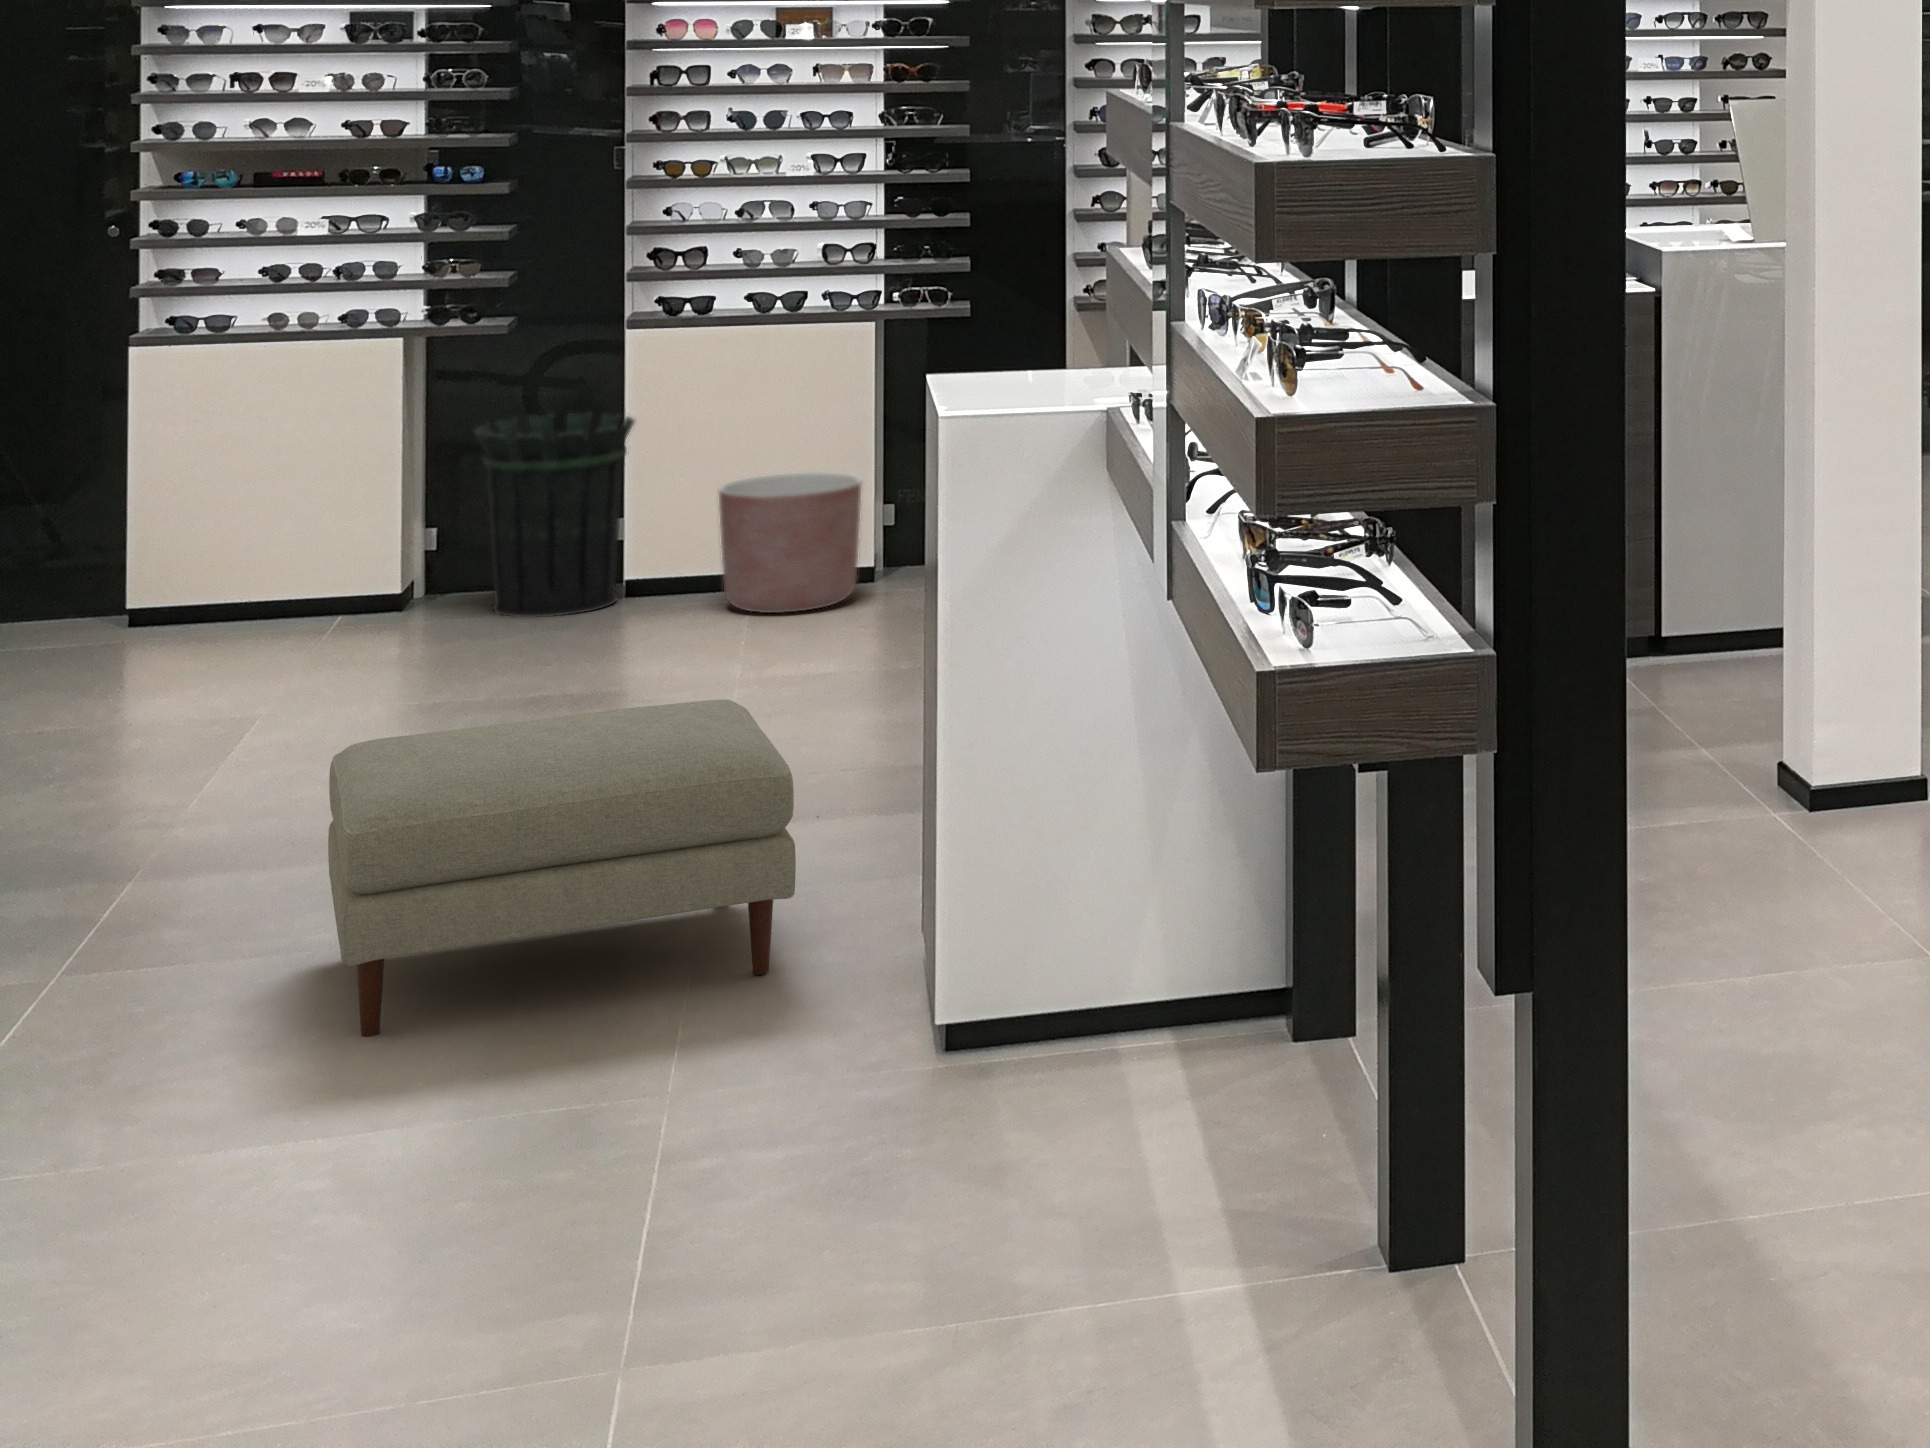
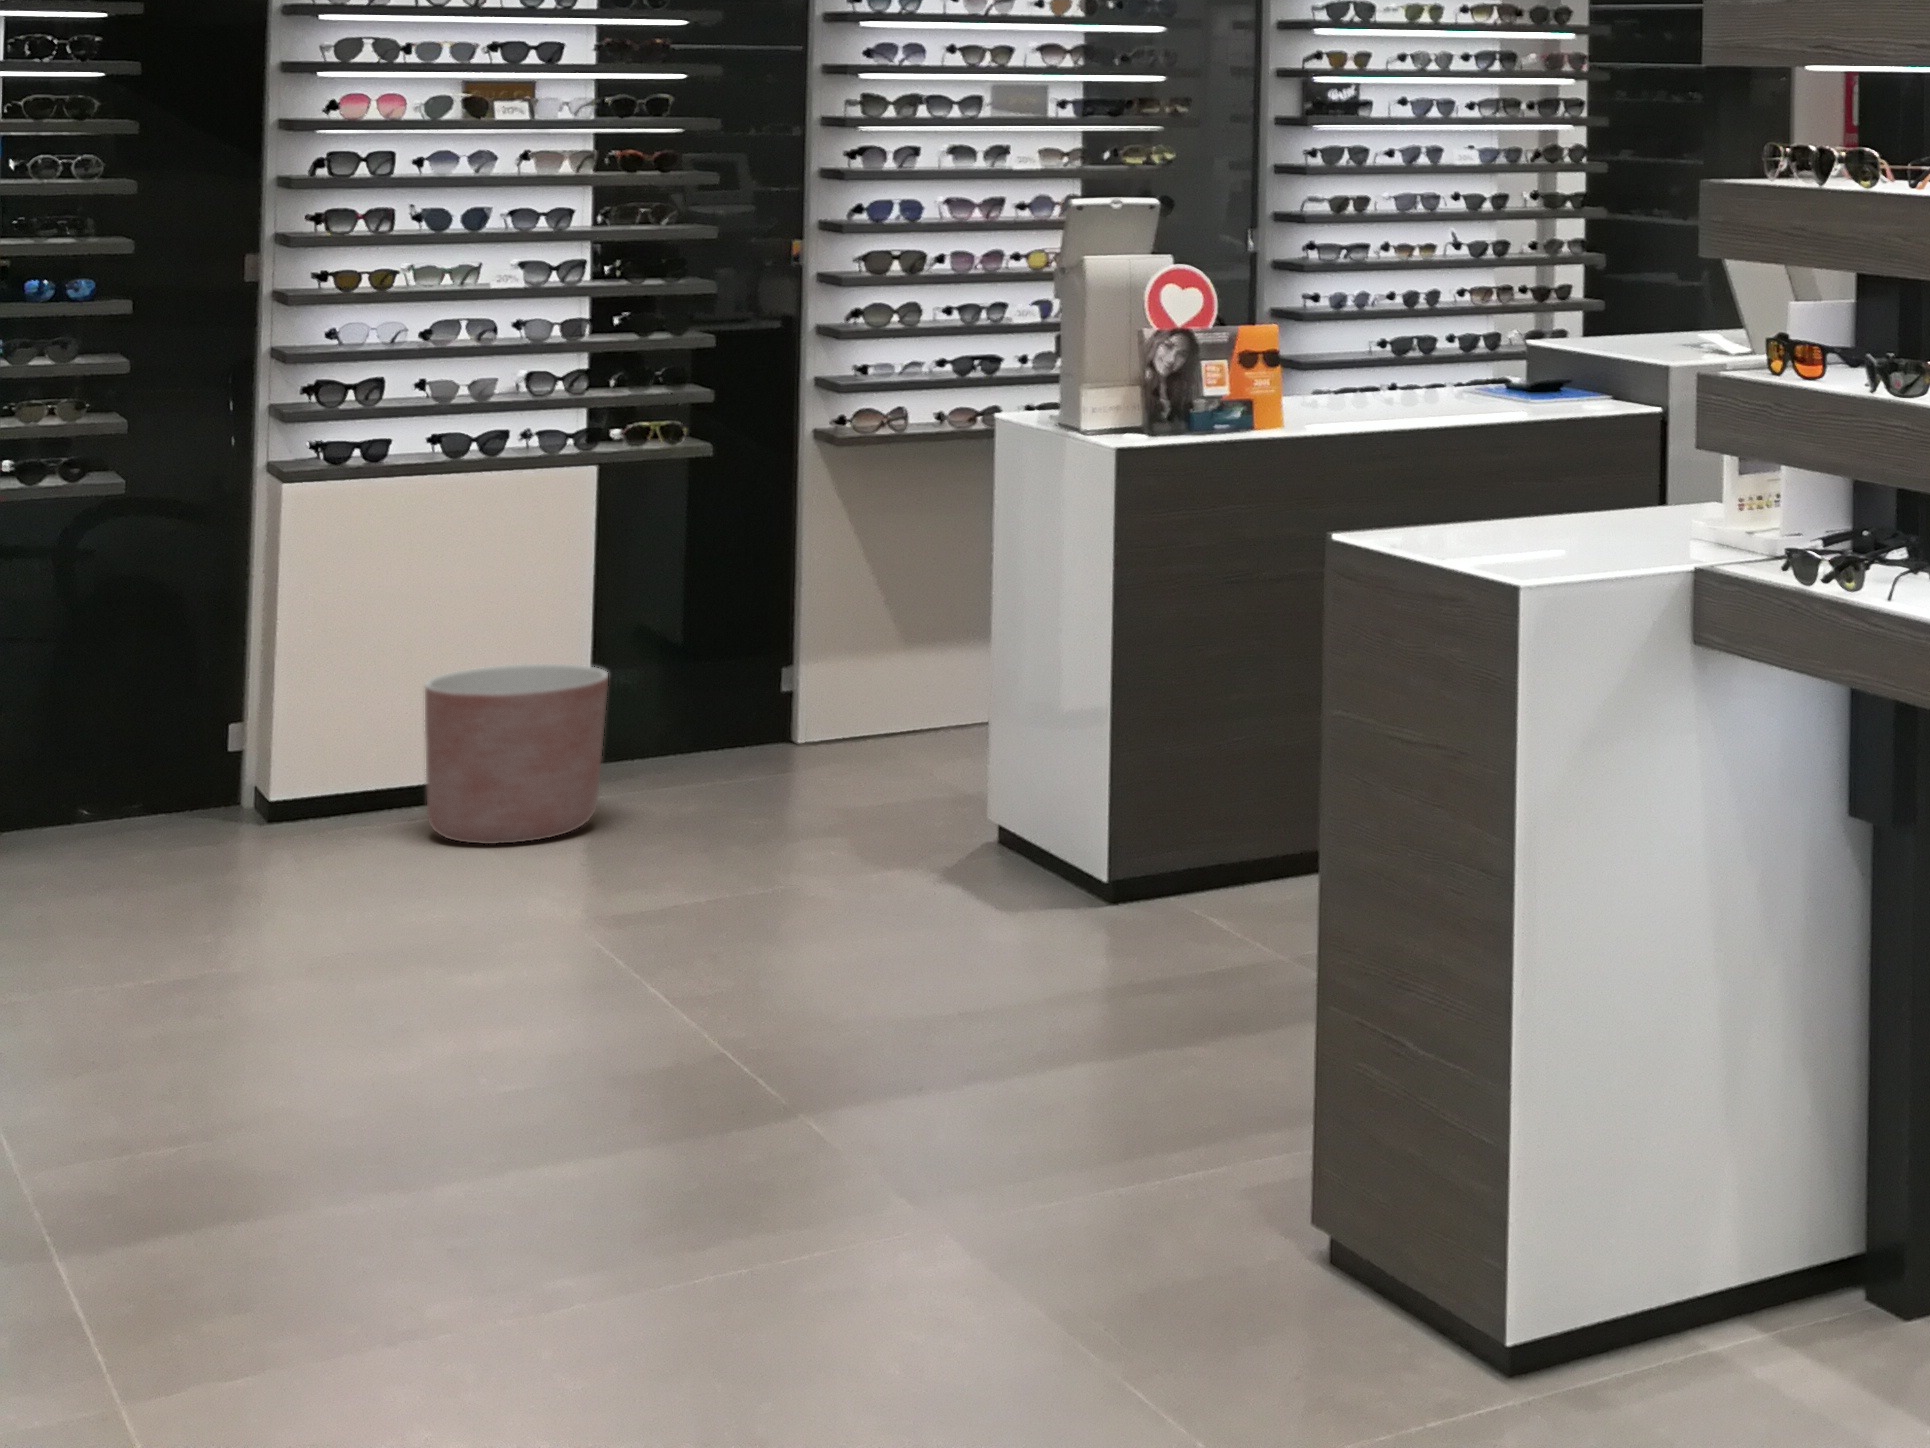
waste bin: present [475,413,635,617] -> none [84,597,300,866]
ottoman: present [328,700,796,1037] -> none [541,922,1209,1380]

